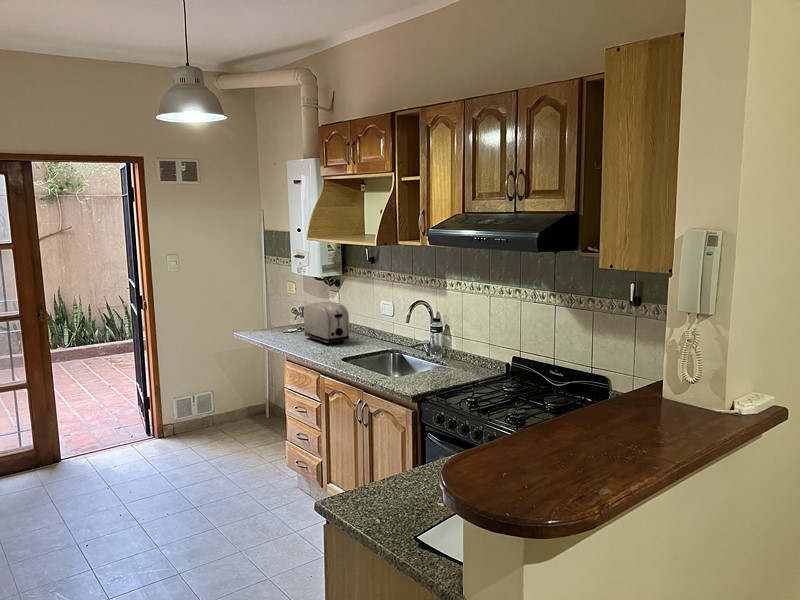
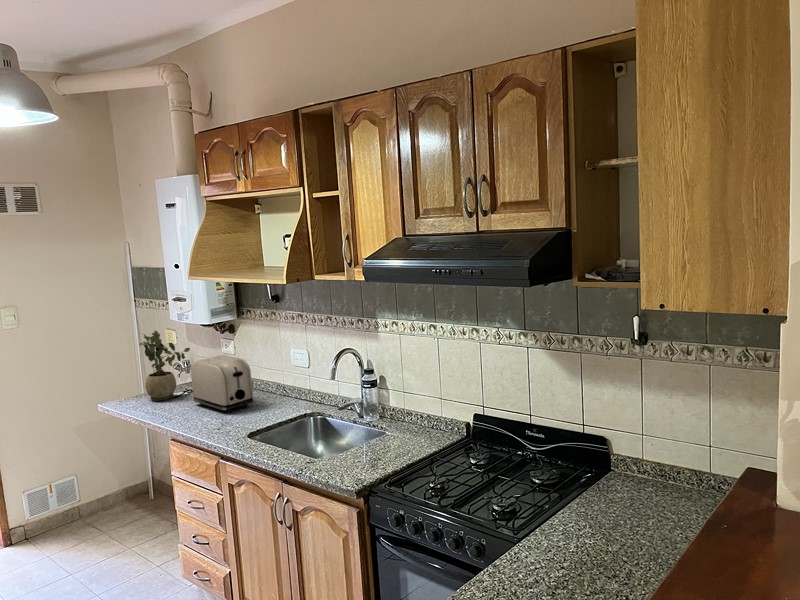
potted plant: none [267,279,304,334] -> present [139,331,190,401]

